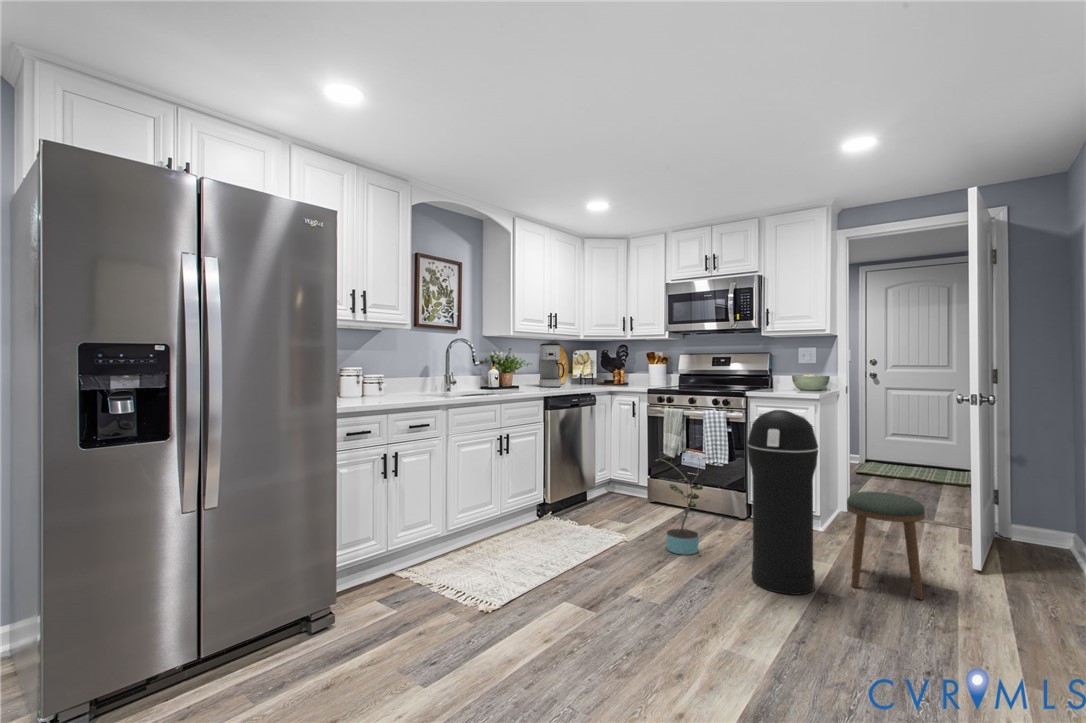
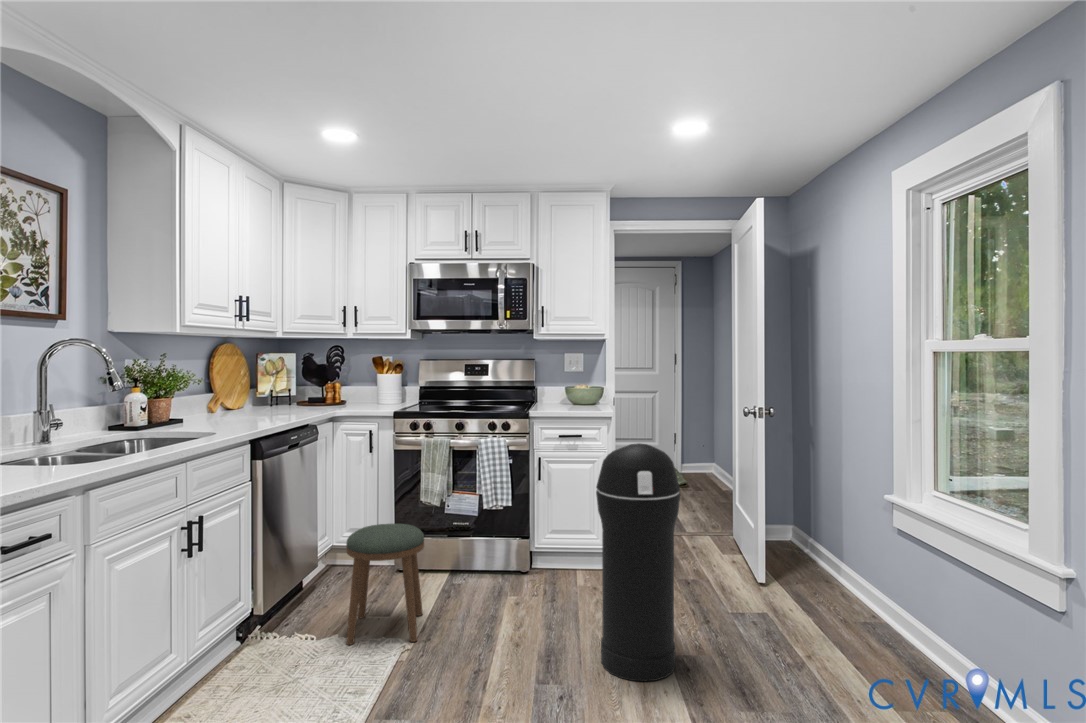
coffee maker: present [540,344,565,387] -> none [216,345,264,418]
potted plant: present [654,449,711,555] -> none [450,500,531,654]
stool: present [847,492,925,599] -> present [346,524,424,645]

